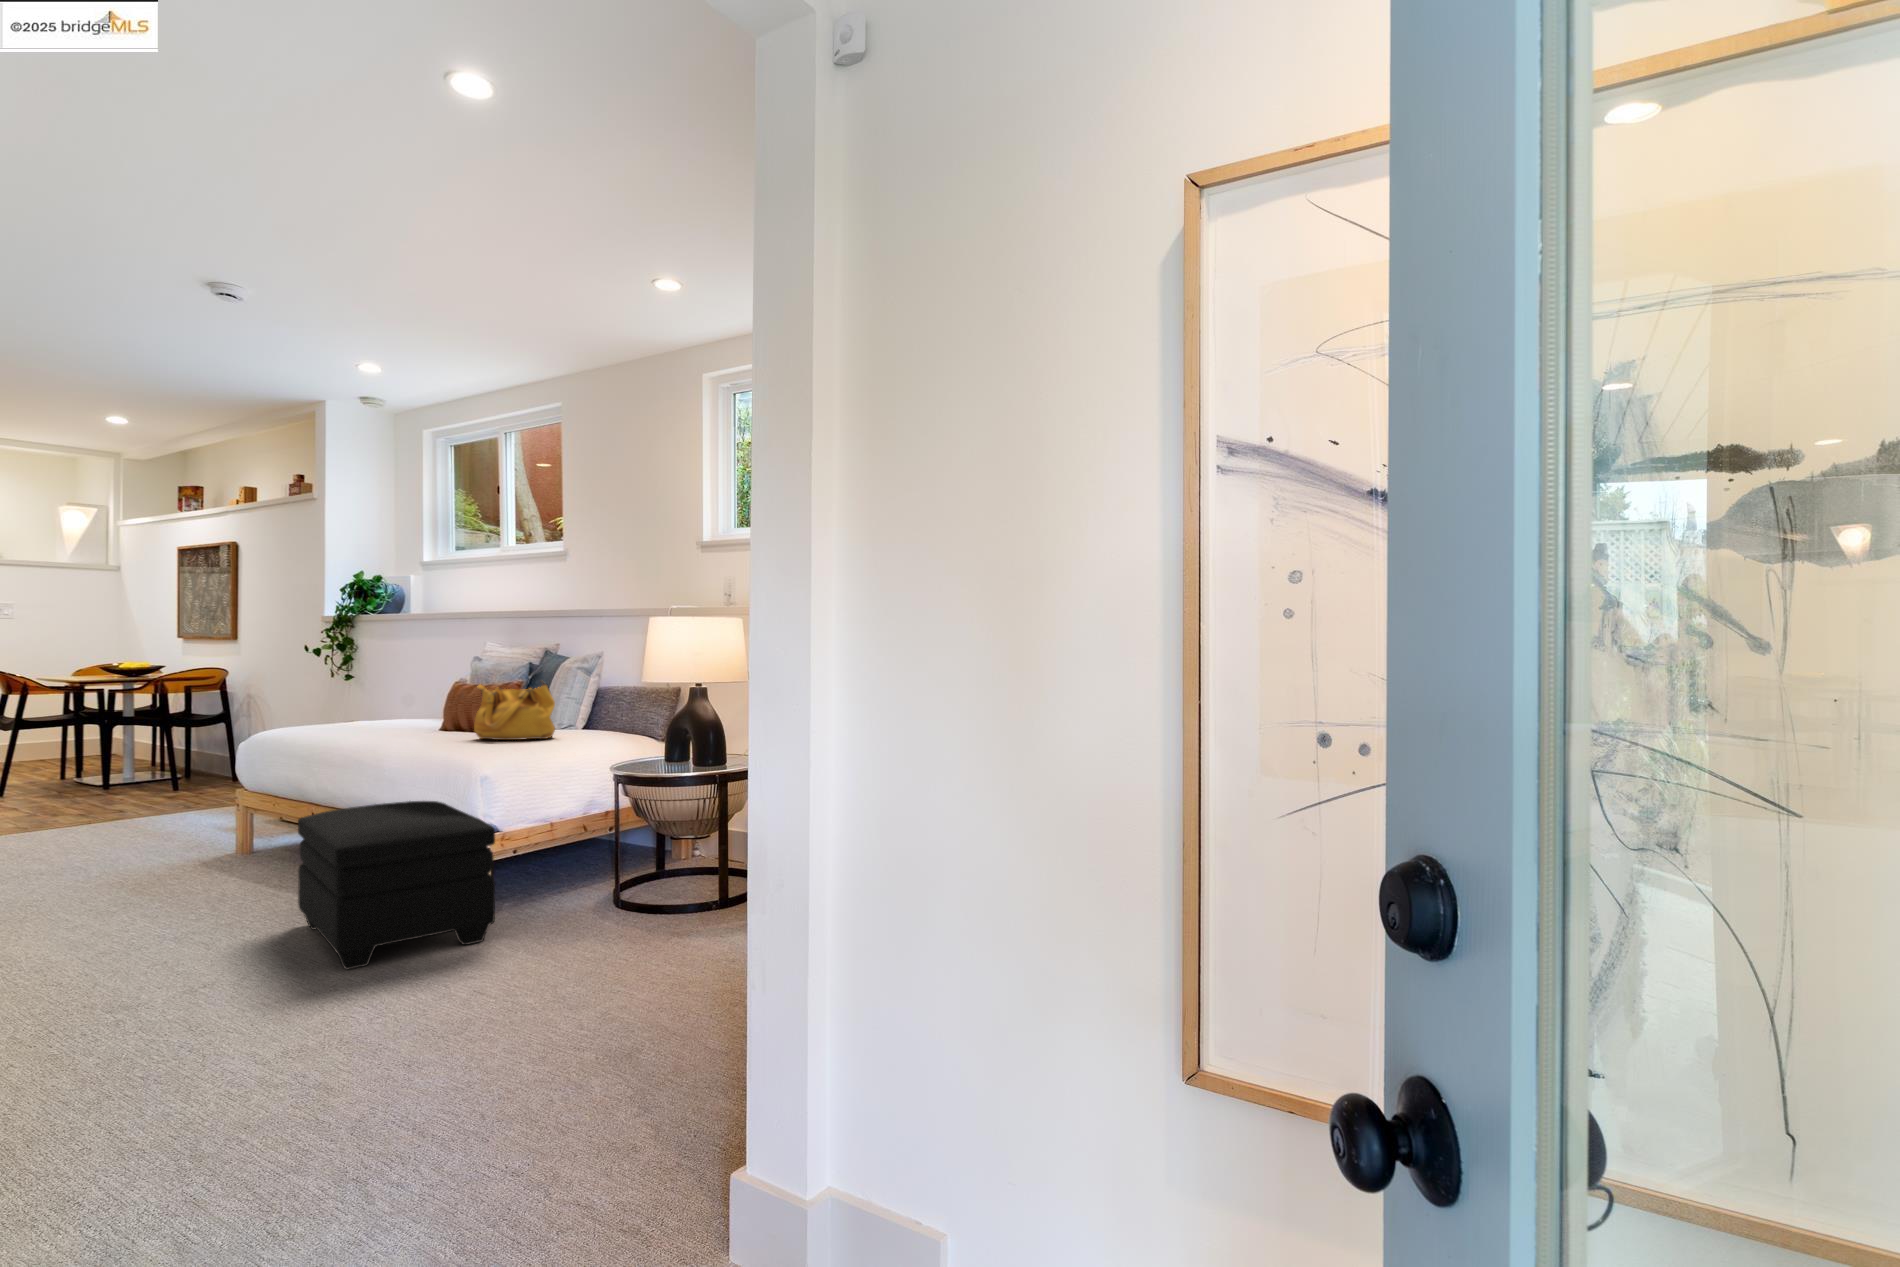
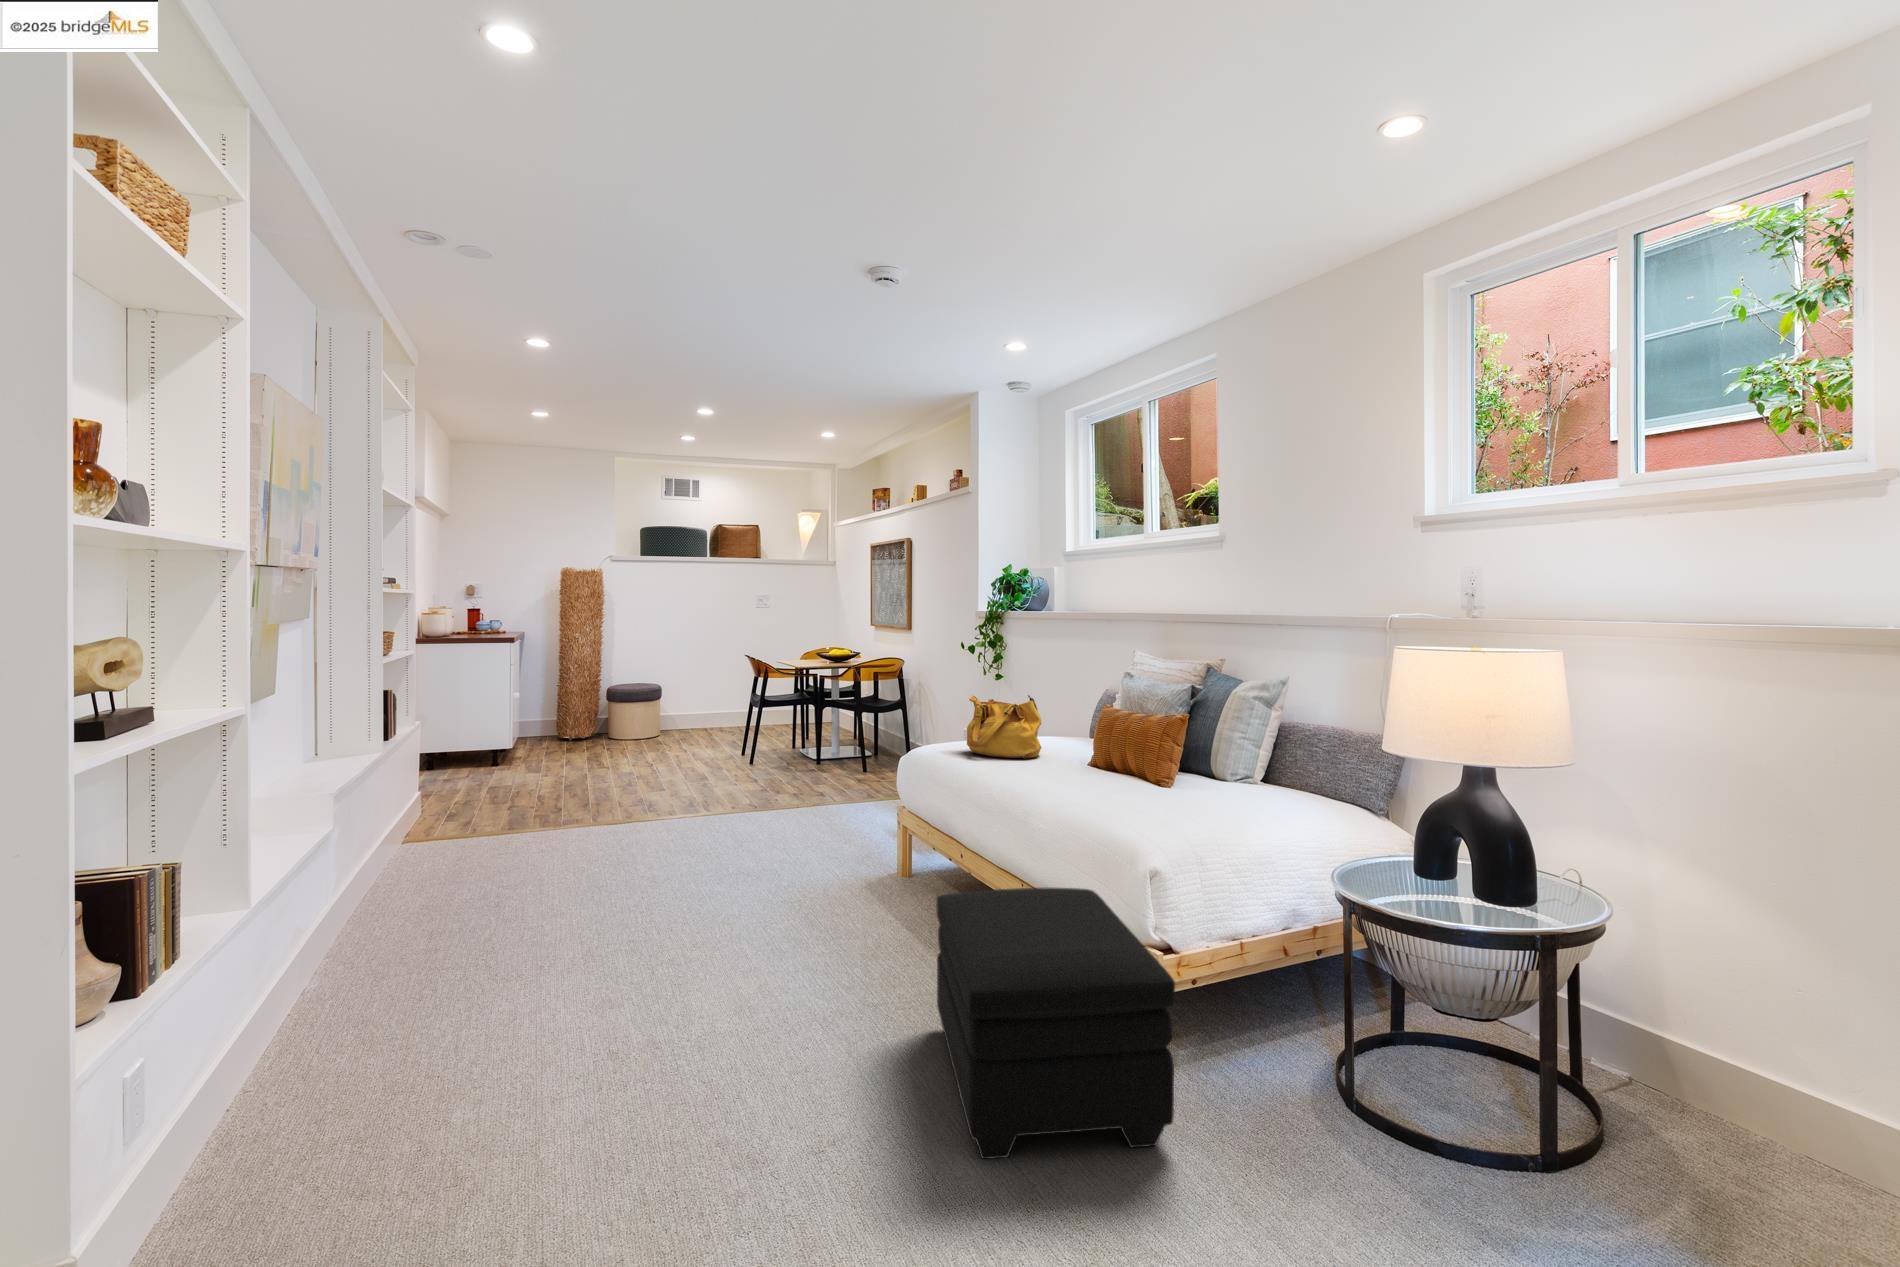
handbag: present [474,681,555,740] -> present [967,695,1041,758]

